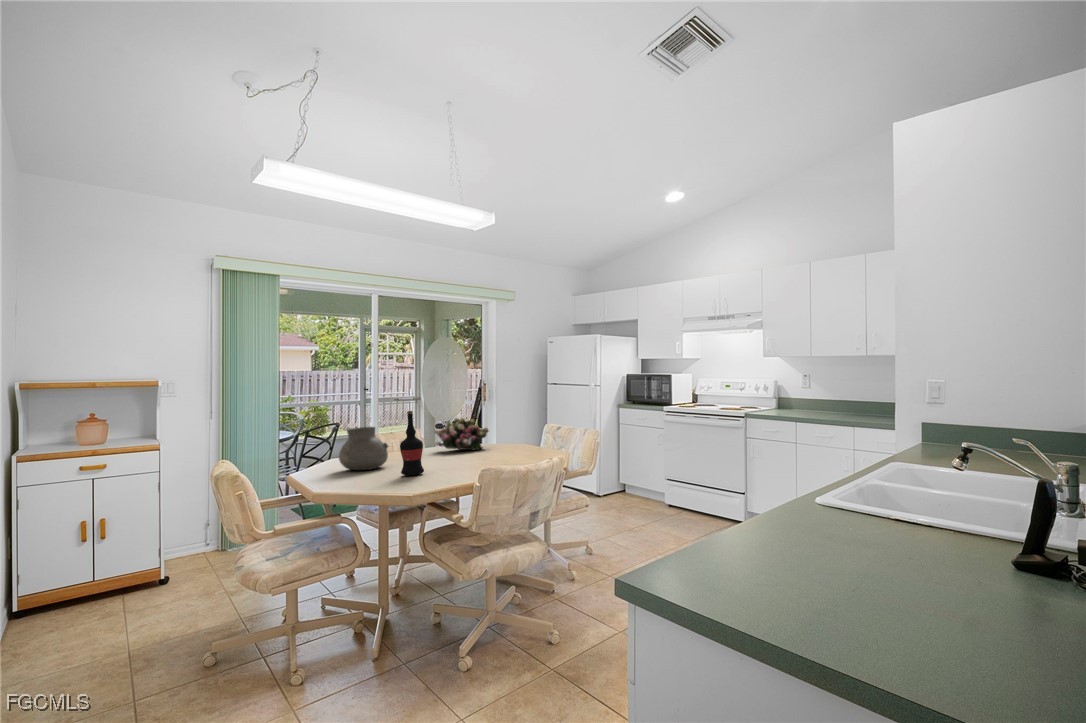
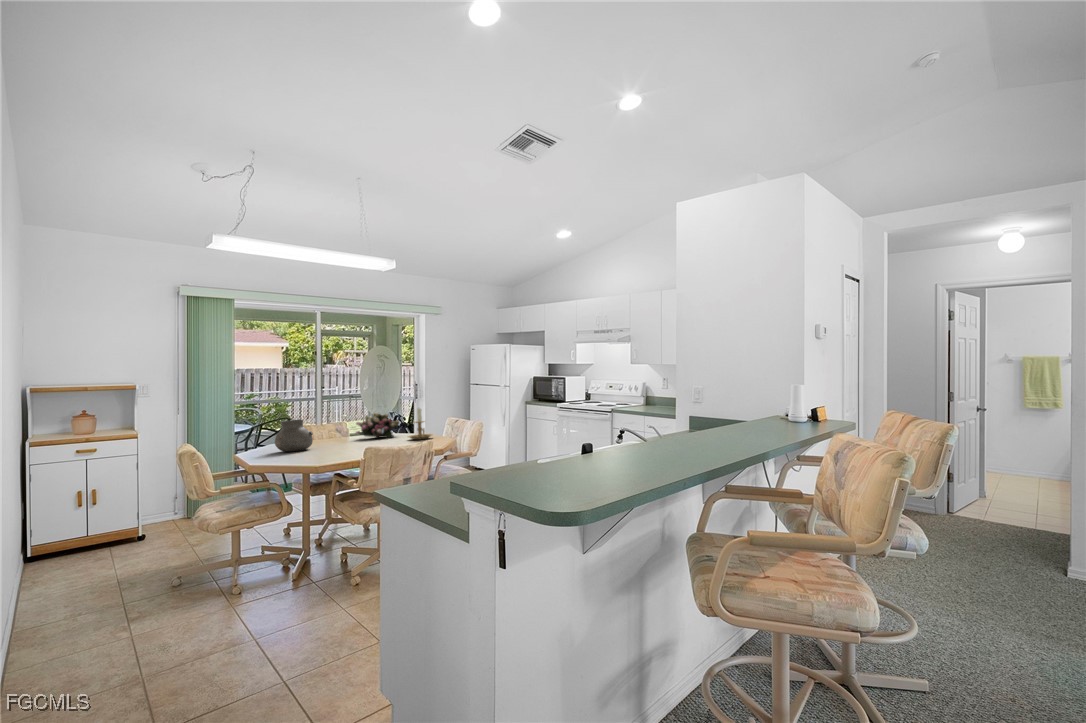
candle holder: none [508,410,542,454] -> present [408,408,432,440]
wine bottle: present [400,411,424,475] -> none [315,408,333,454]

